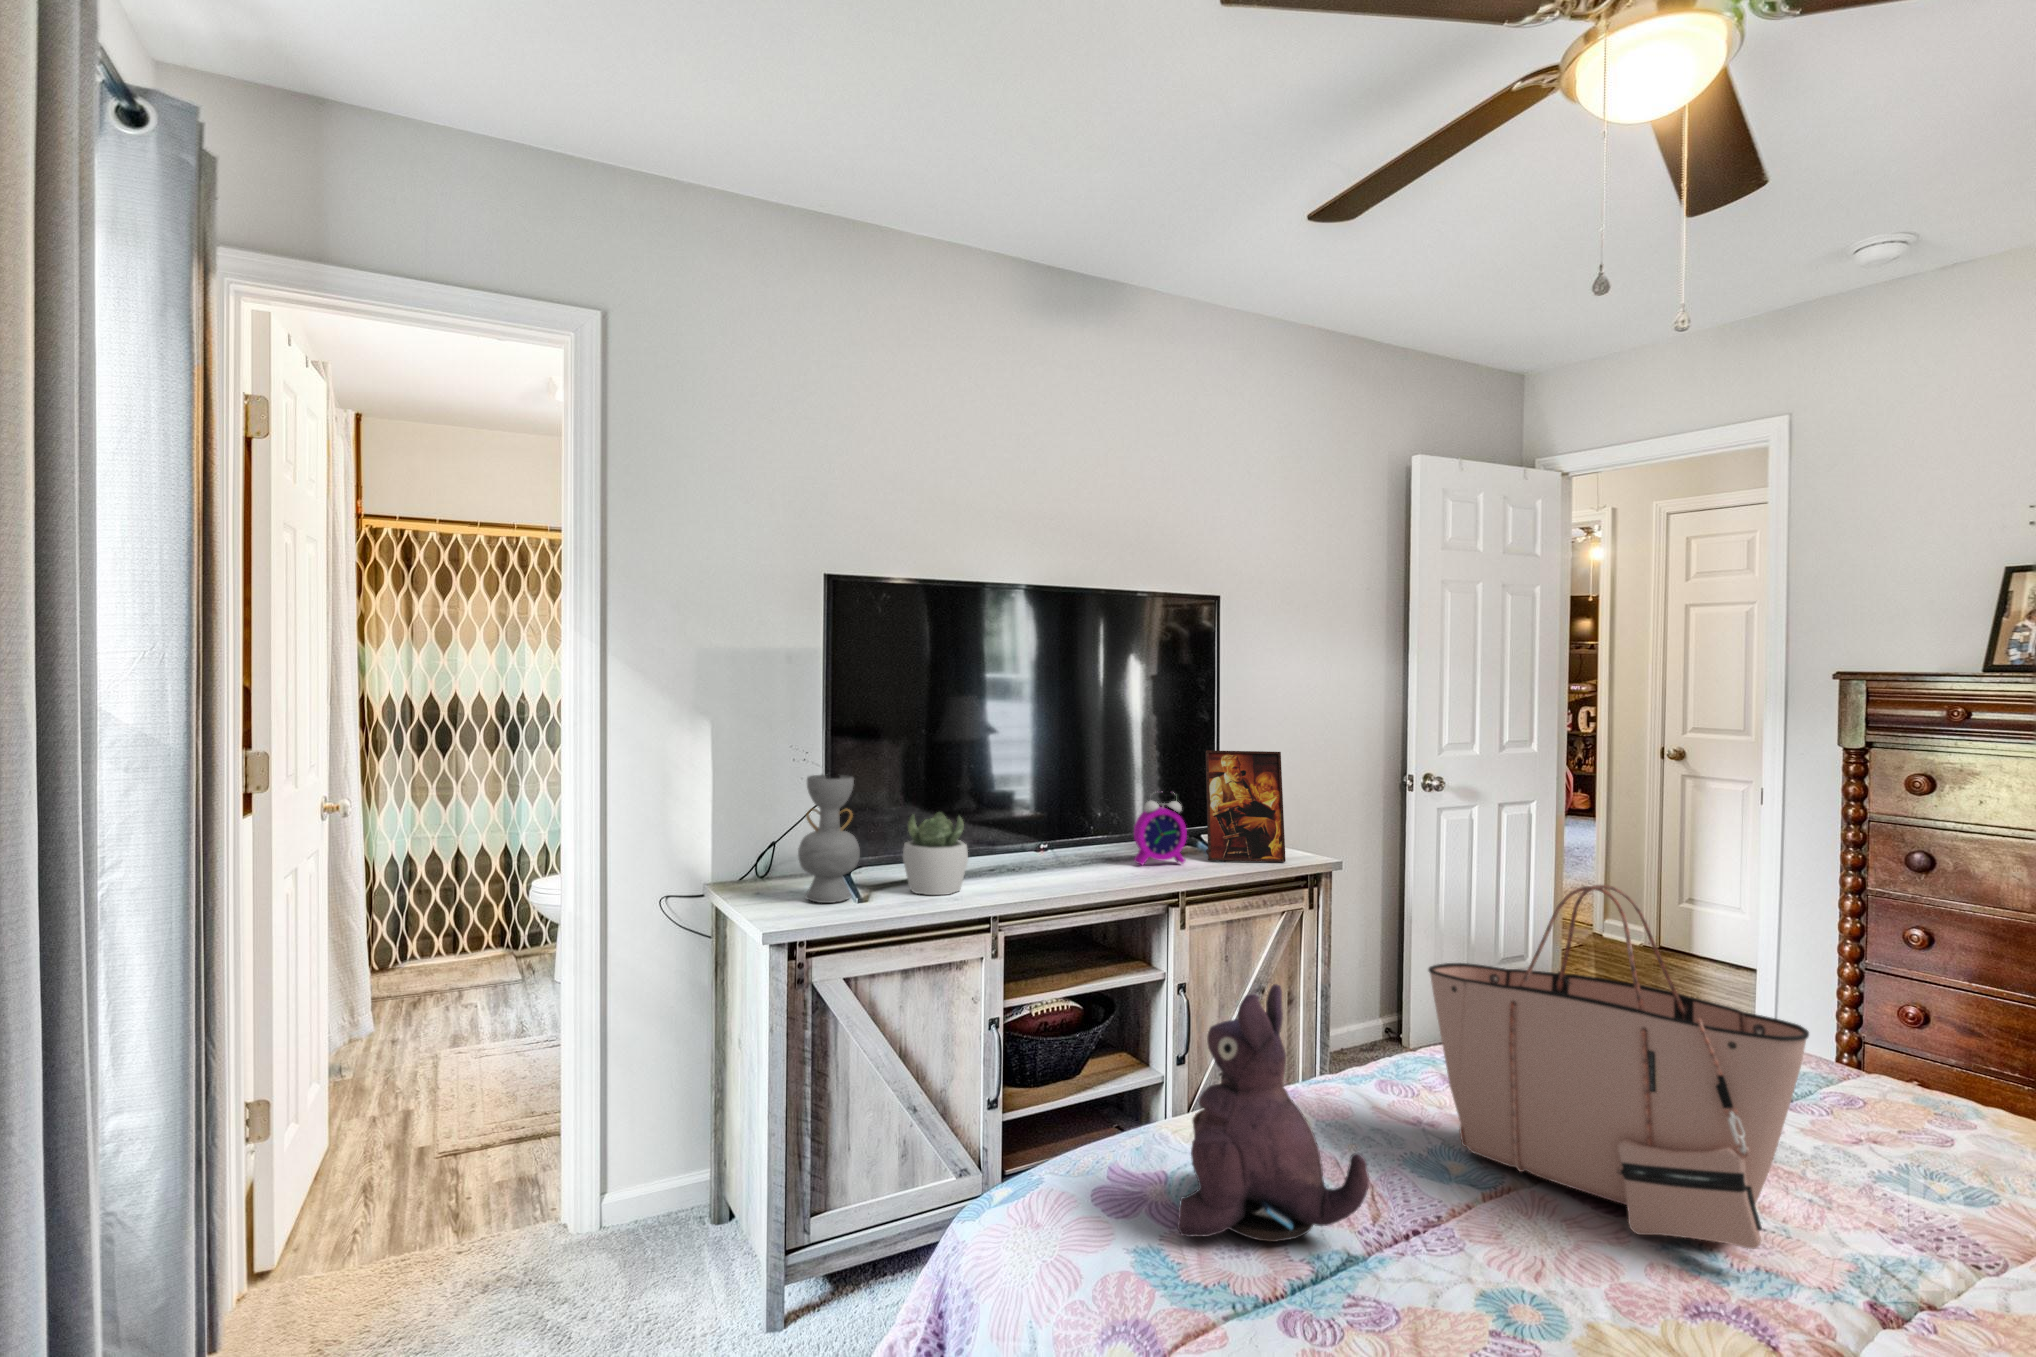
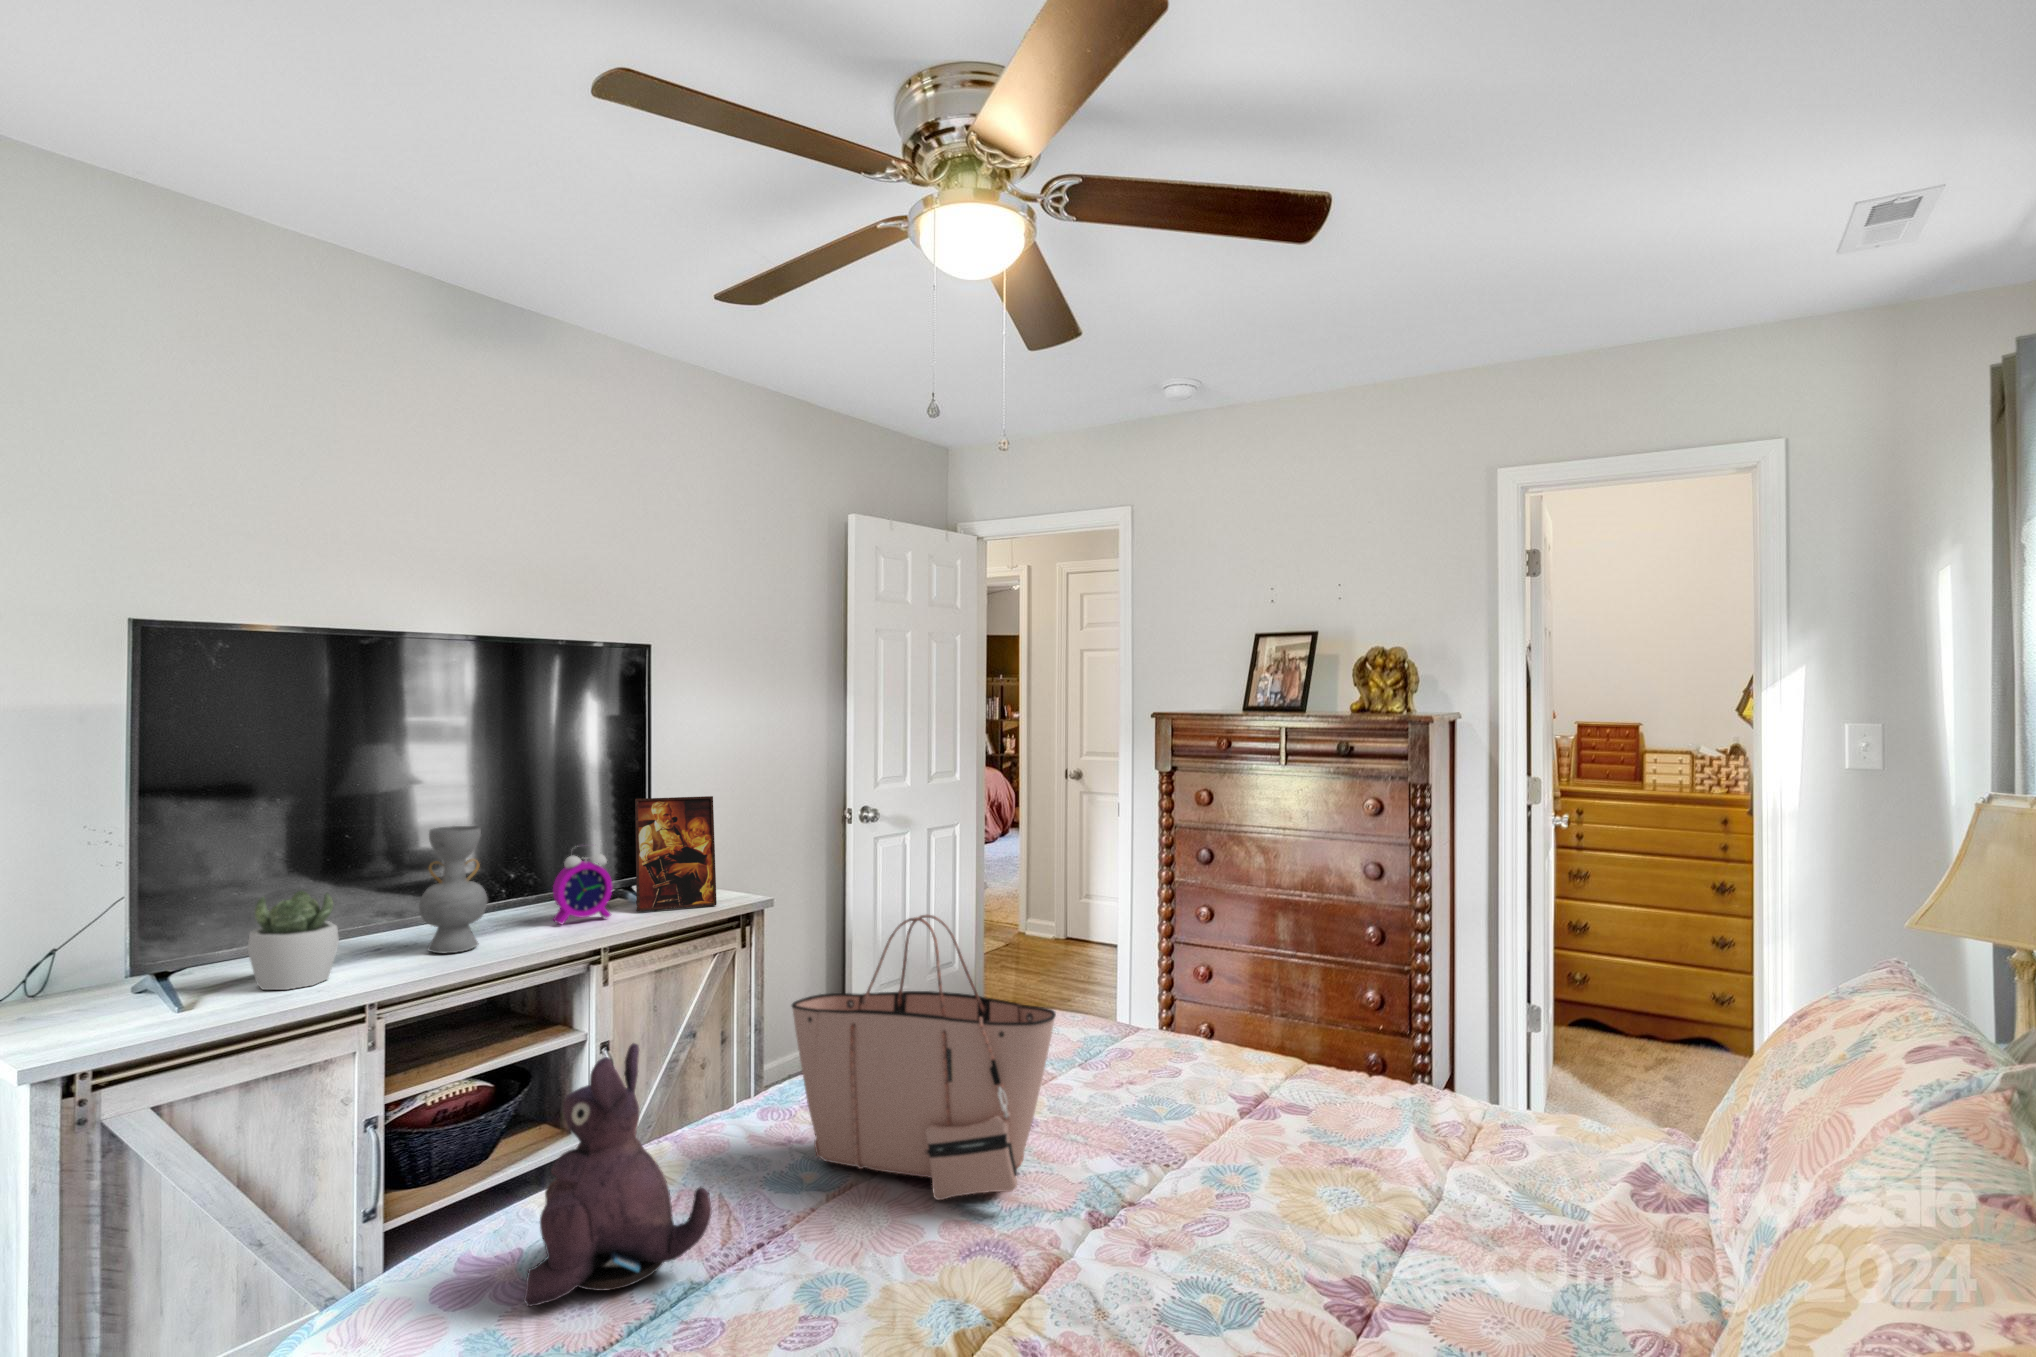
decorative vase: present [798,775,860,903] -> present [419,826,488,953]

